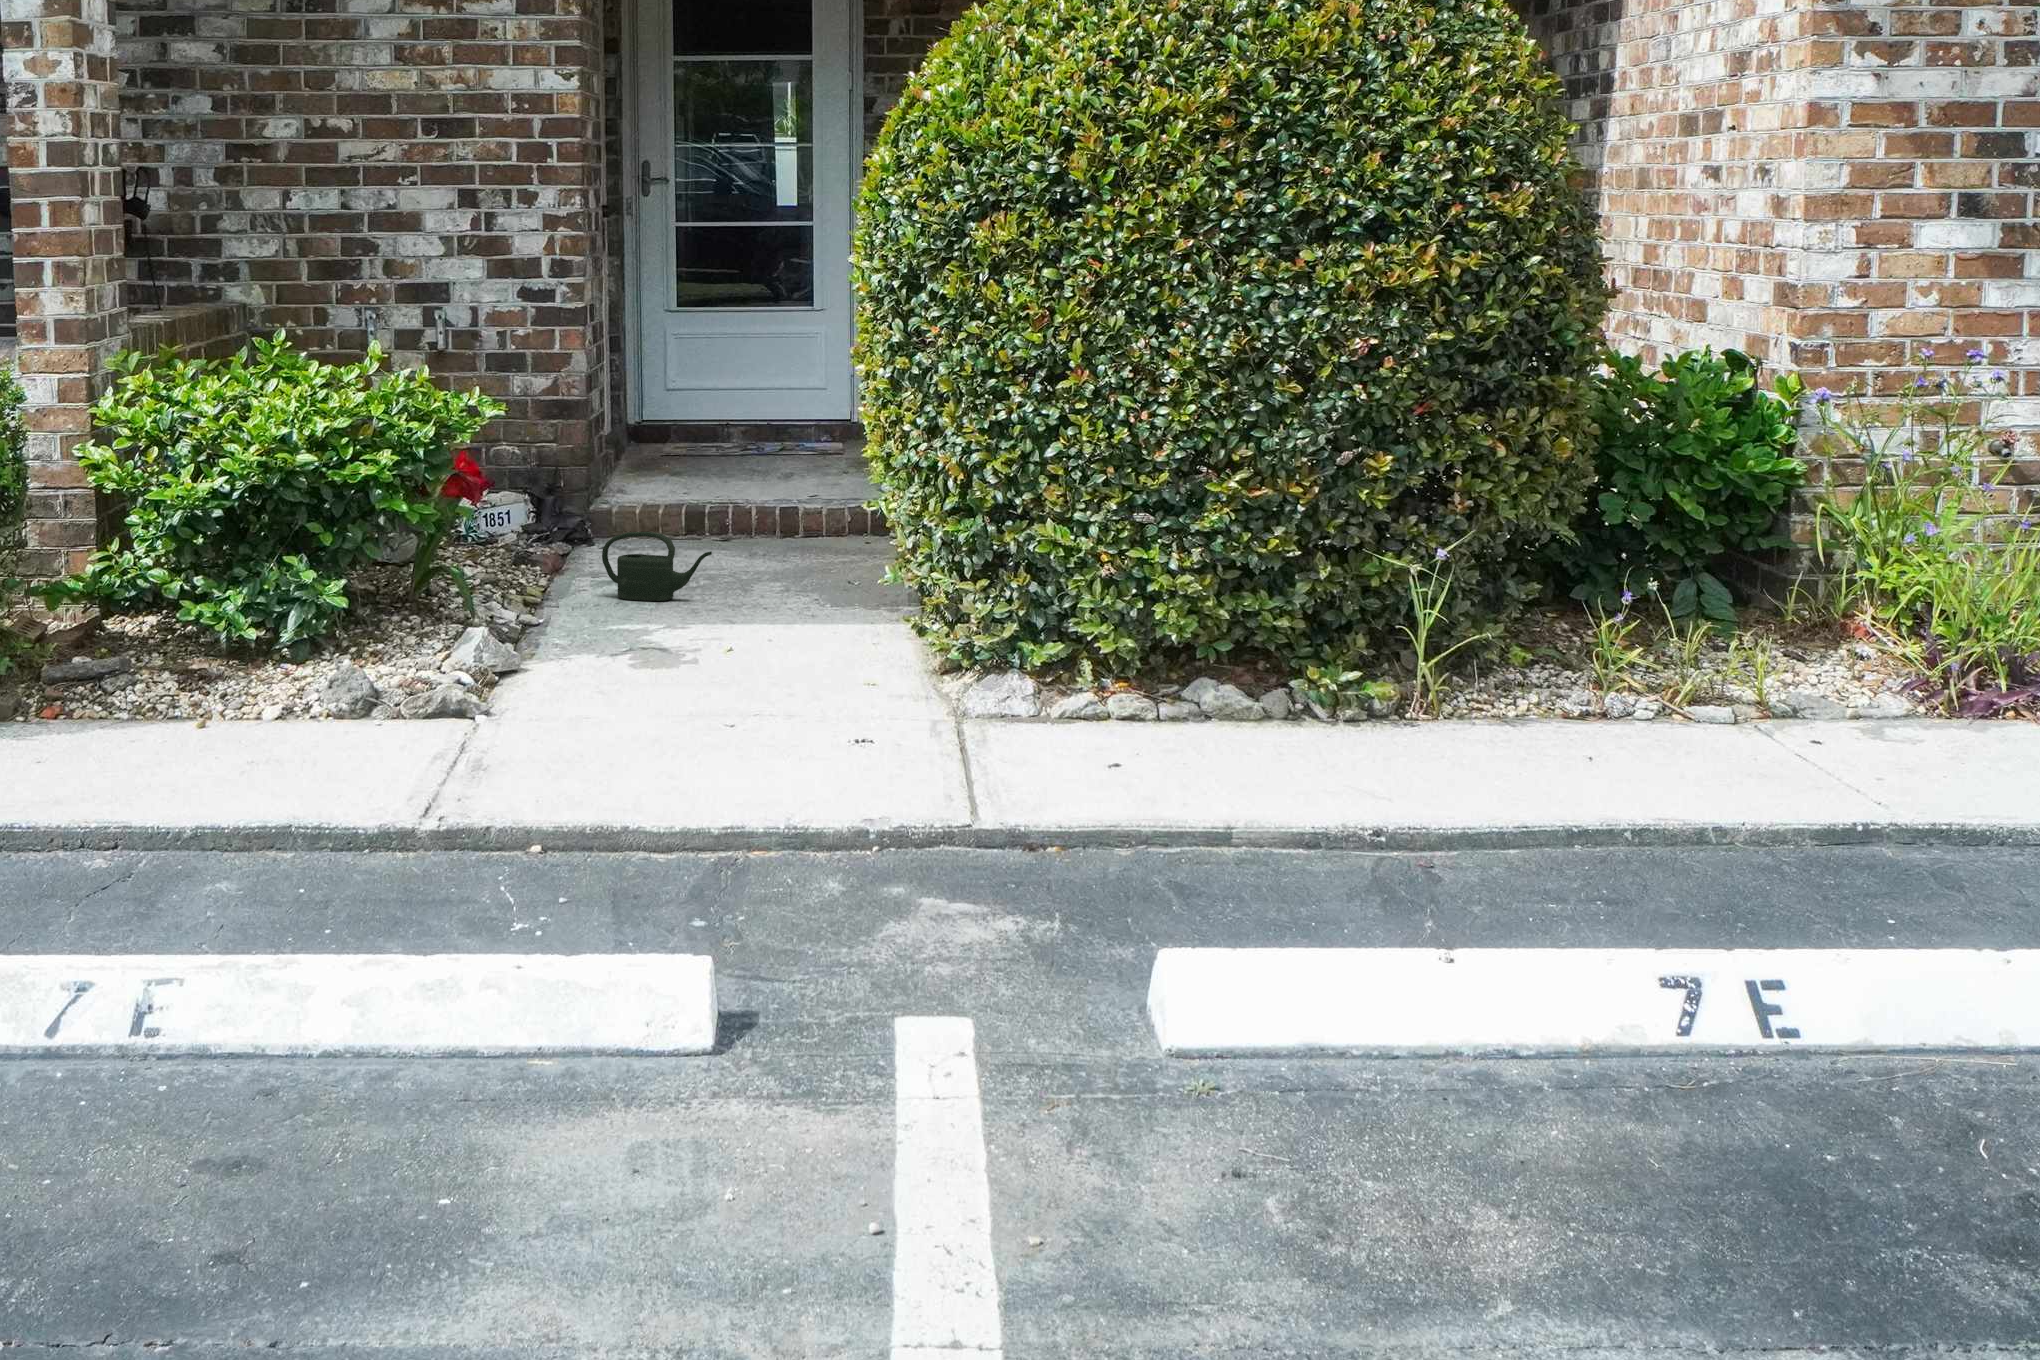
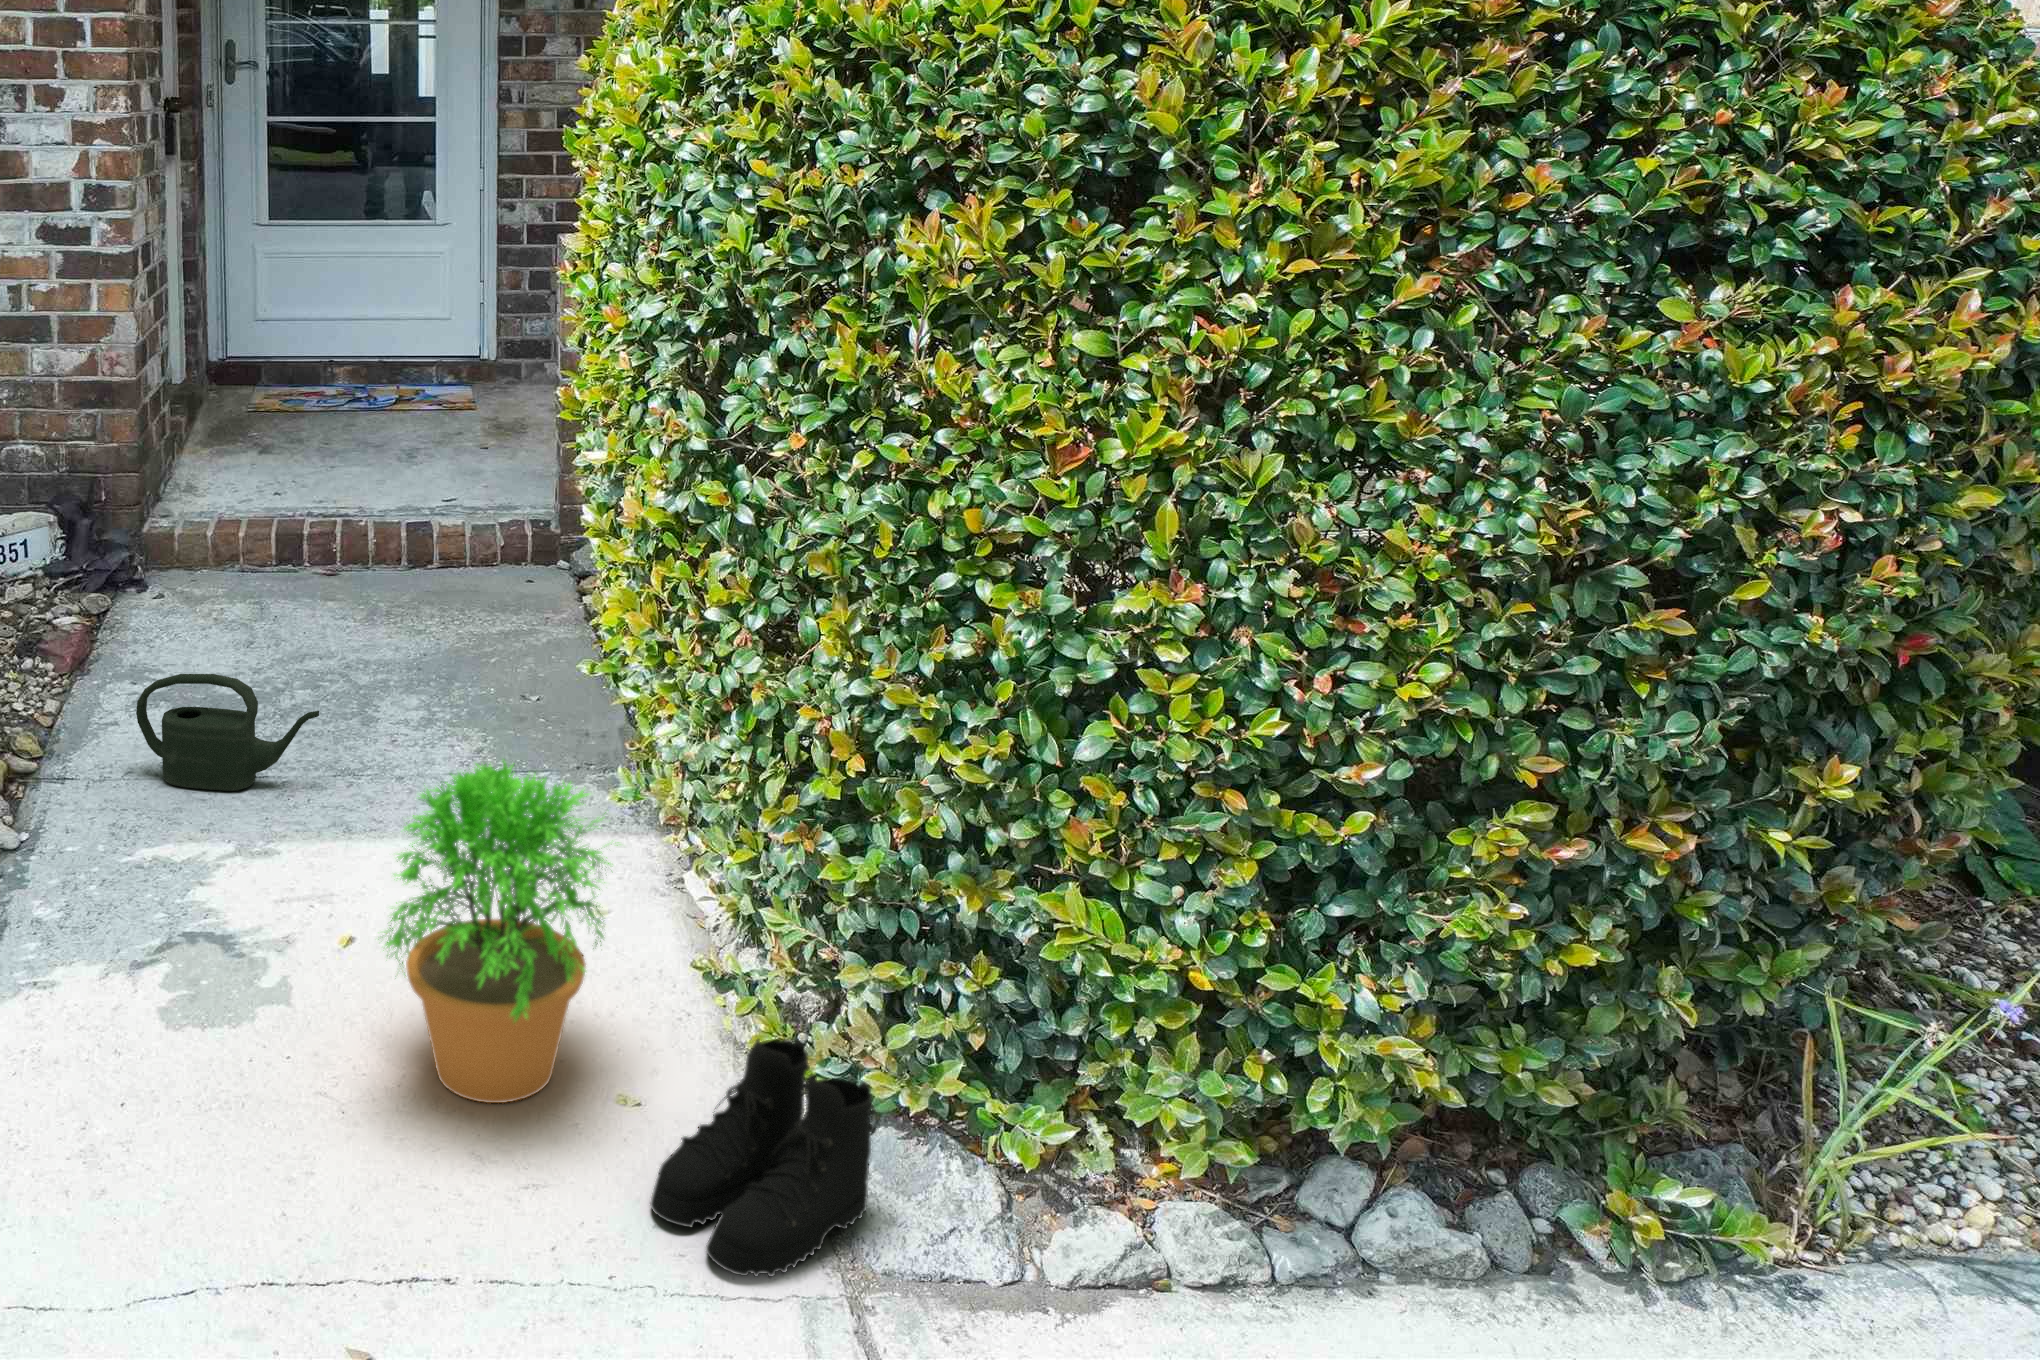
potted plant: none [738,505,867,675] -> present [382,760,618,1103]
boots: none [866,621,974,707] -> present [650,1039,876,1276]

